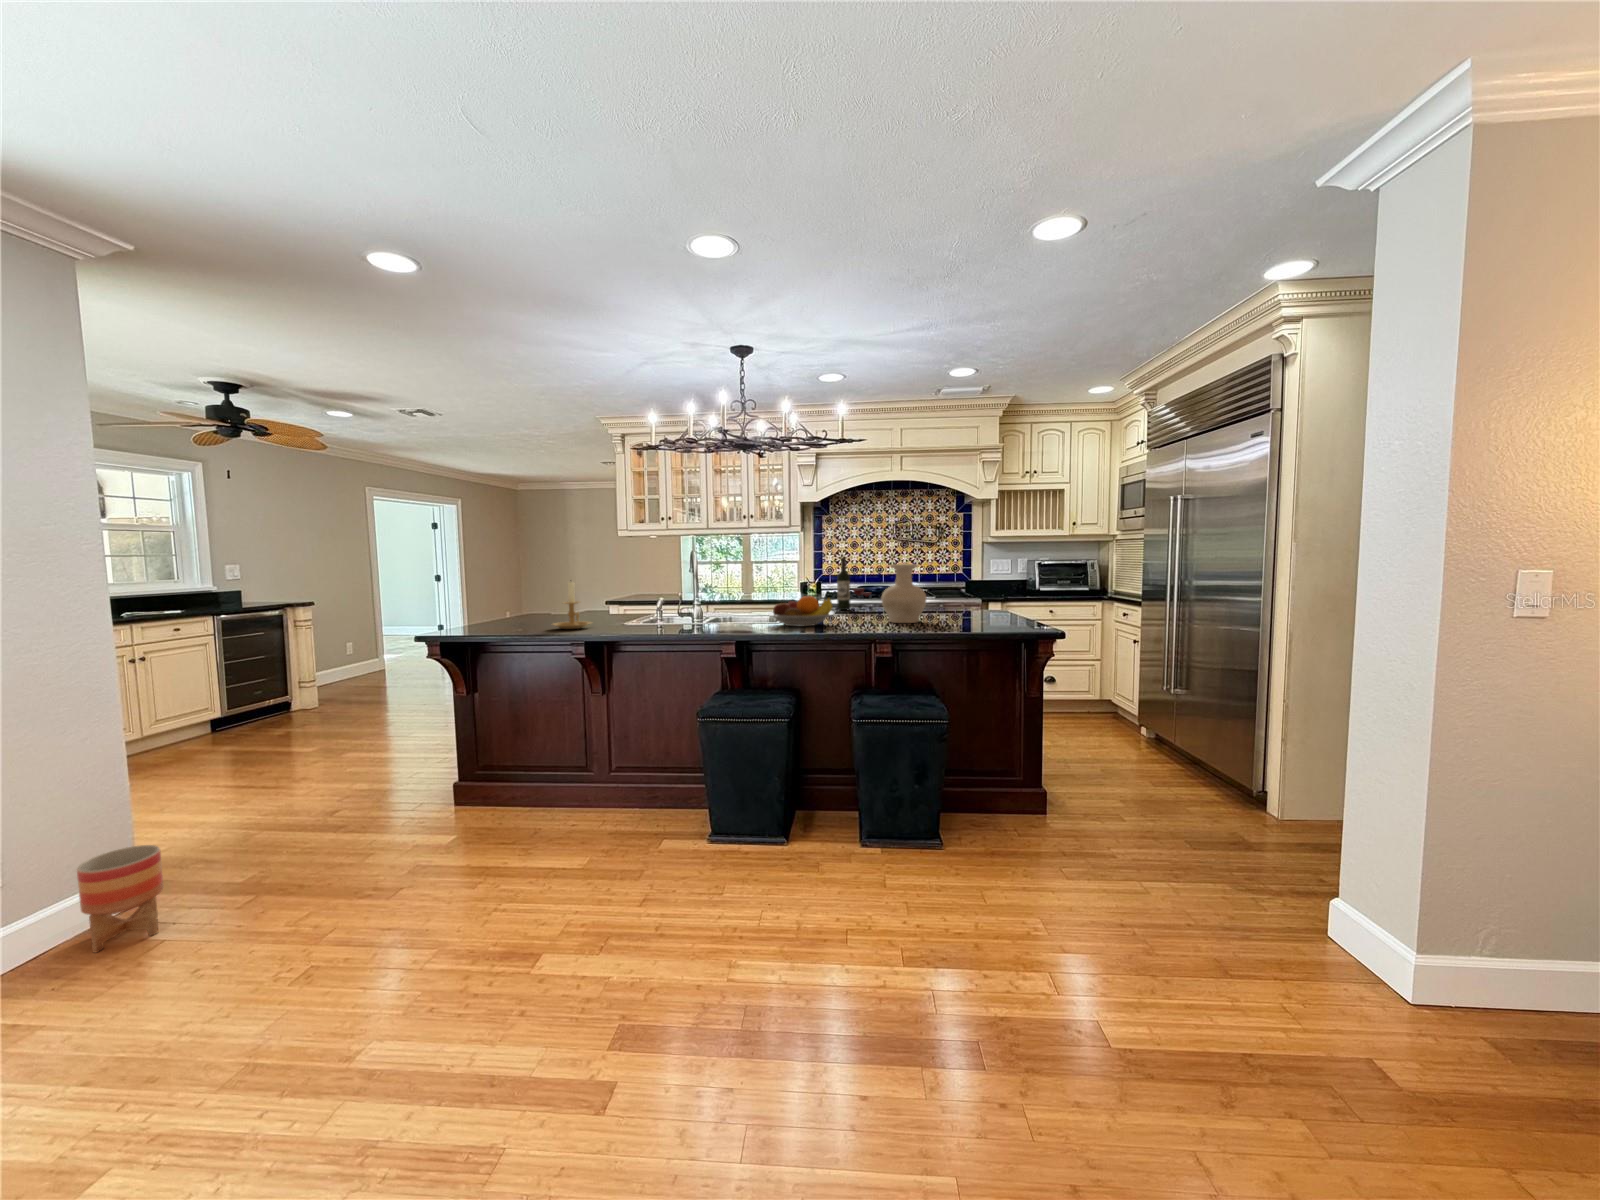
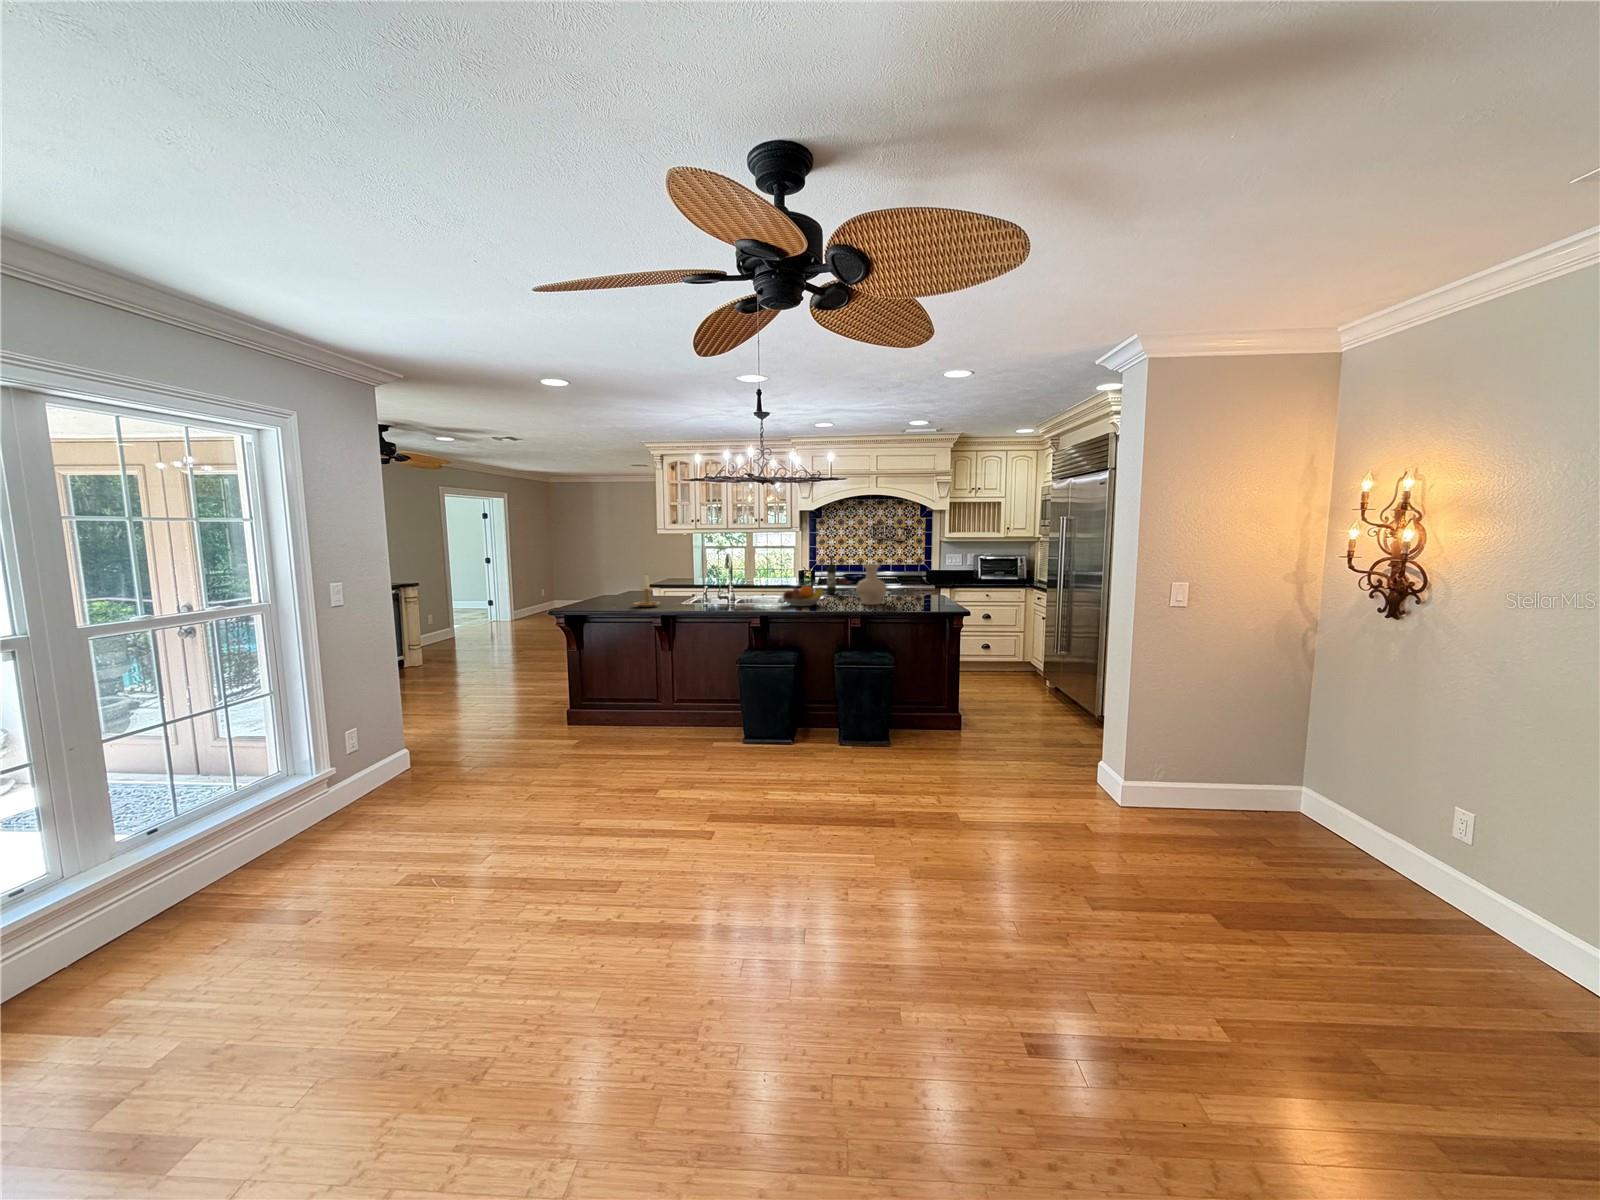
planter: present [77,845,163,952] -> none [393,732,433,788]

